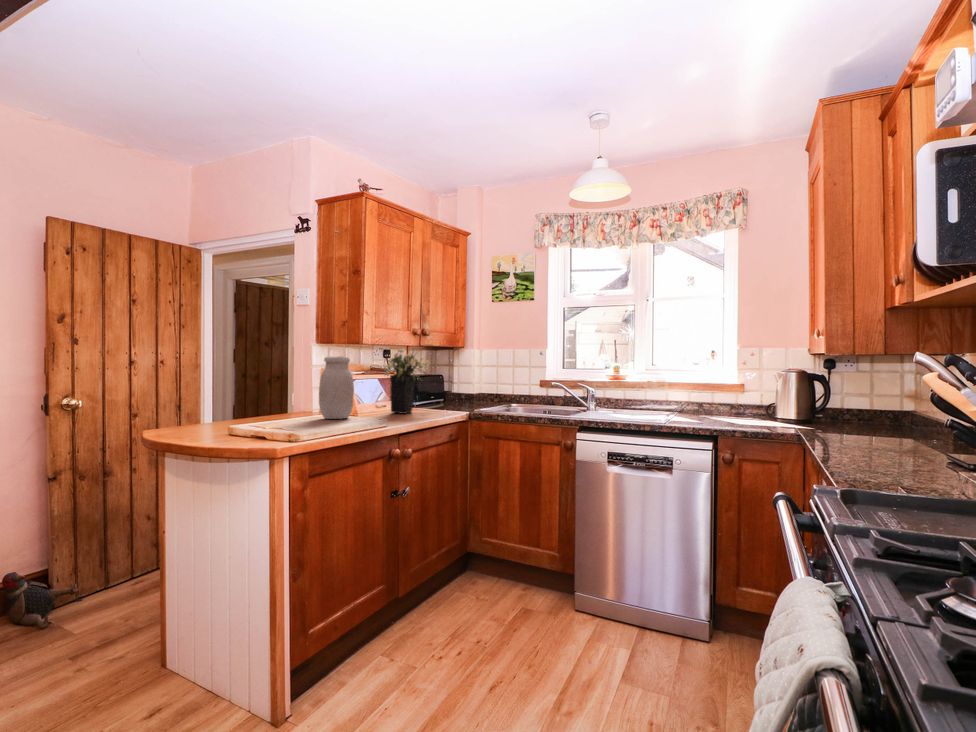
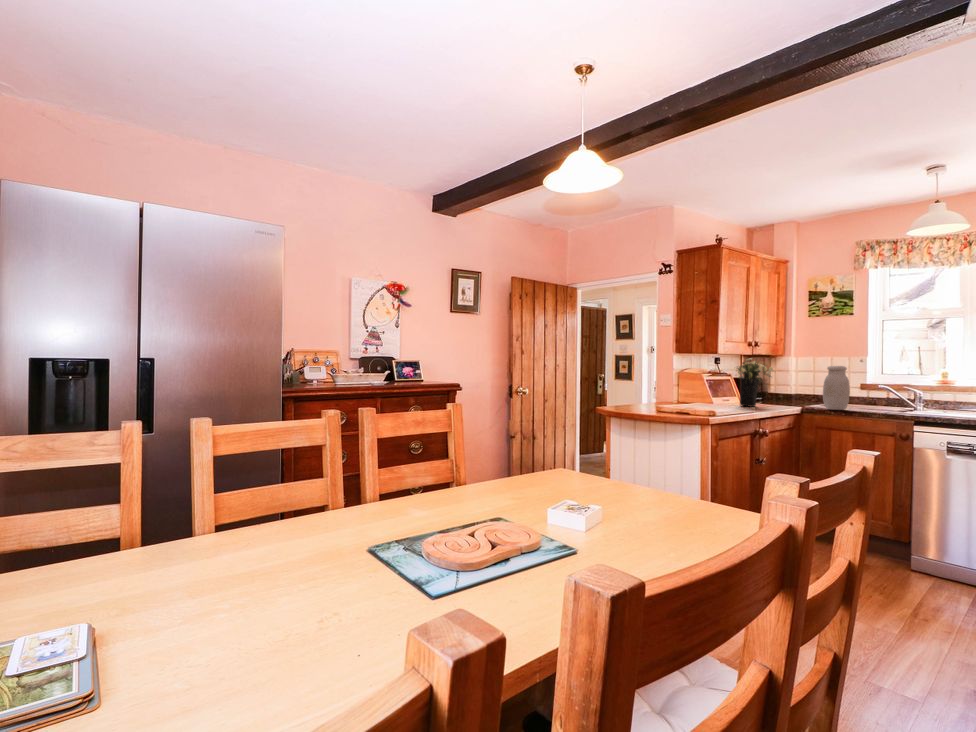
jar: present [319,356,354,419] -> present [823,366,850,410]

